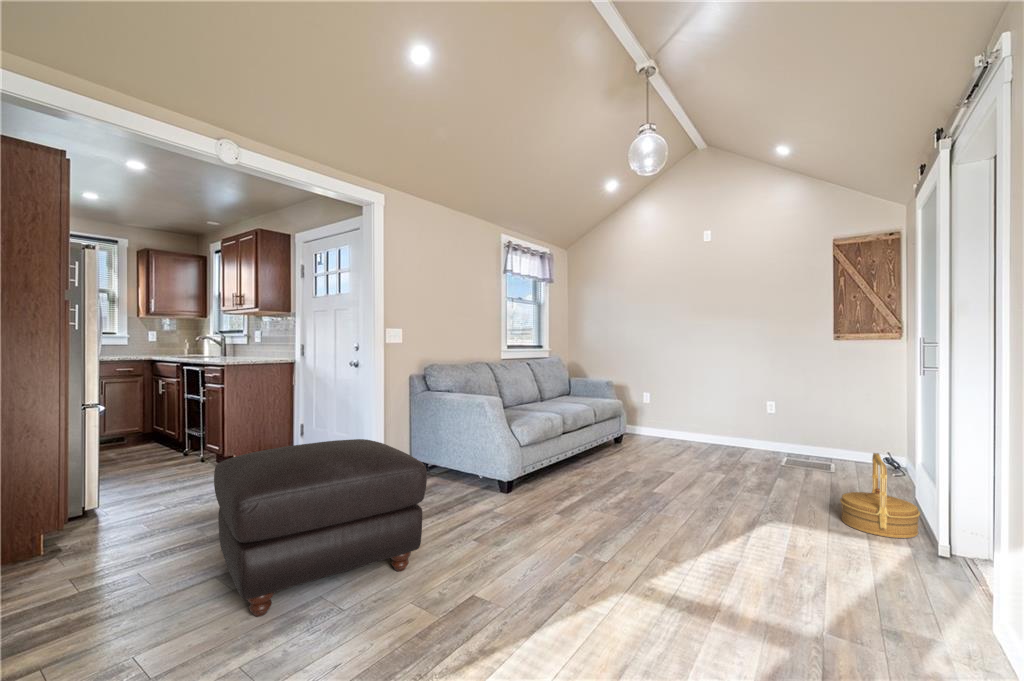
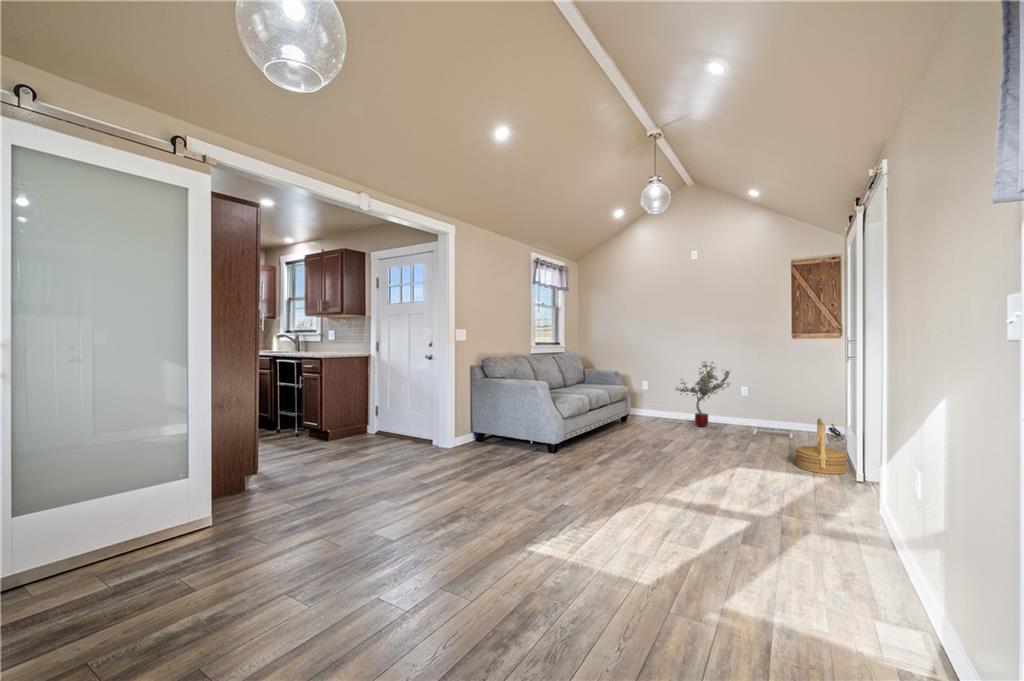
potted tree: none [681,369,753,453] -> present [675,362,730,427]
ottoman: present [214,439,427,616] -> none [378,409,523,516]

